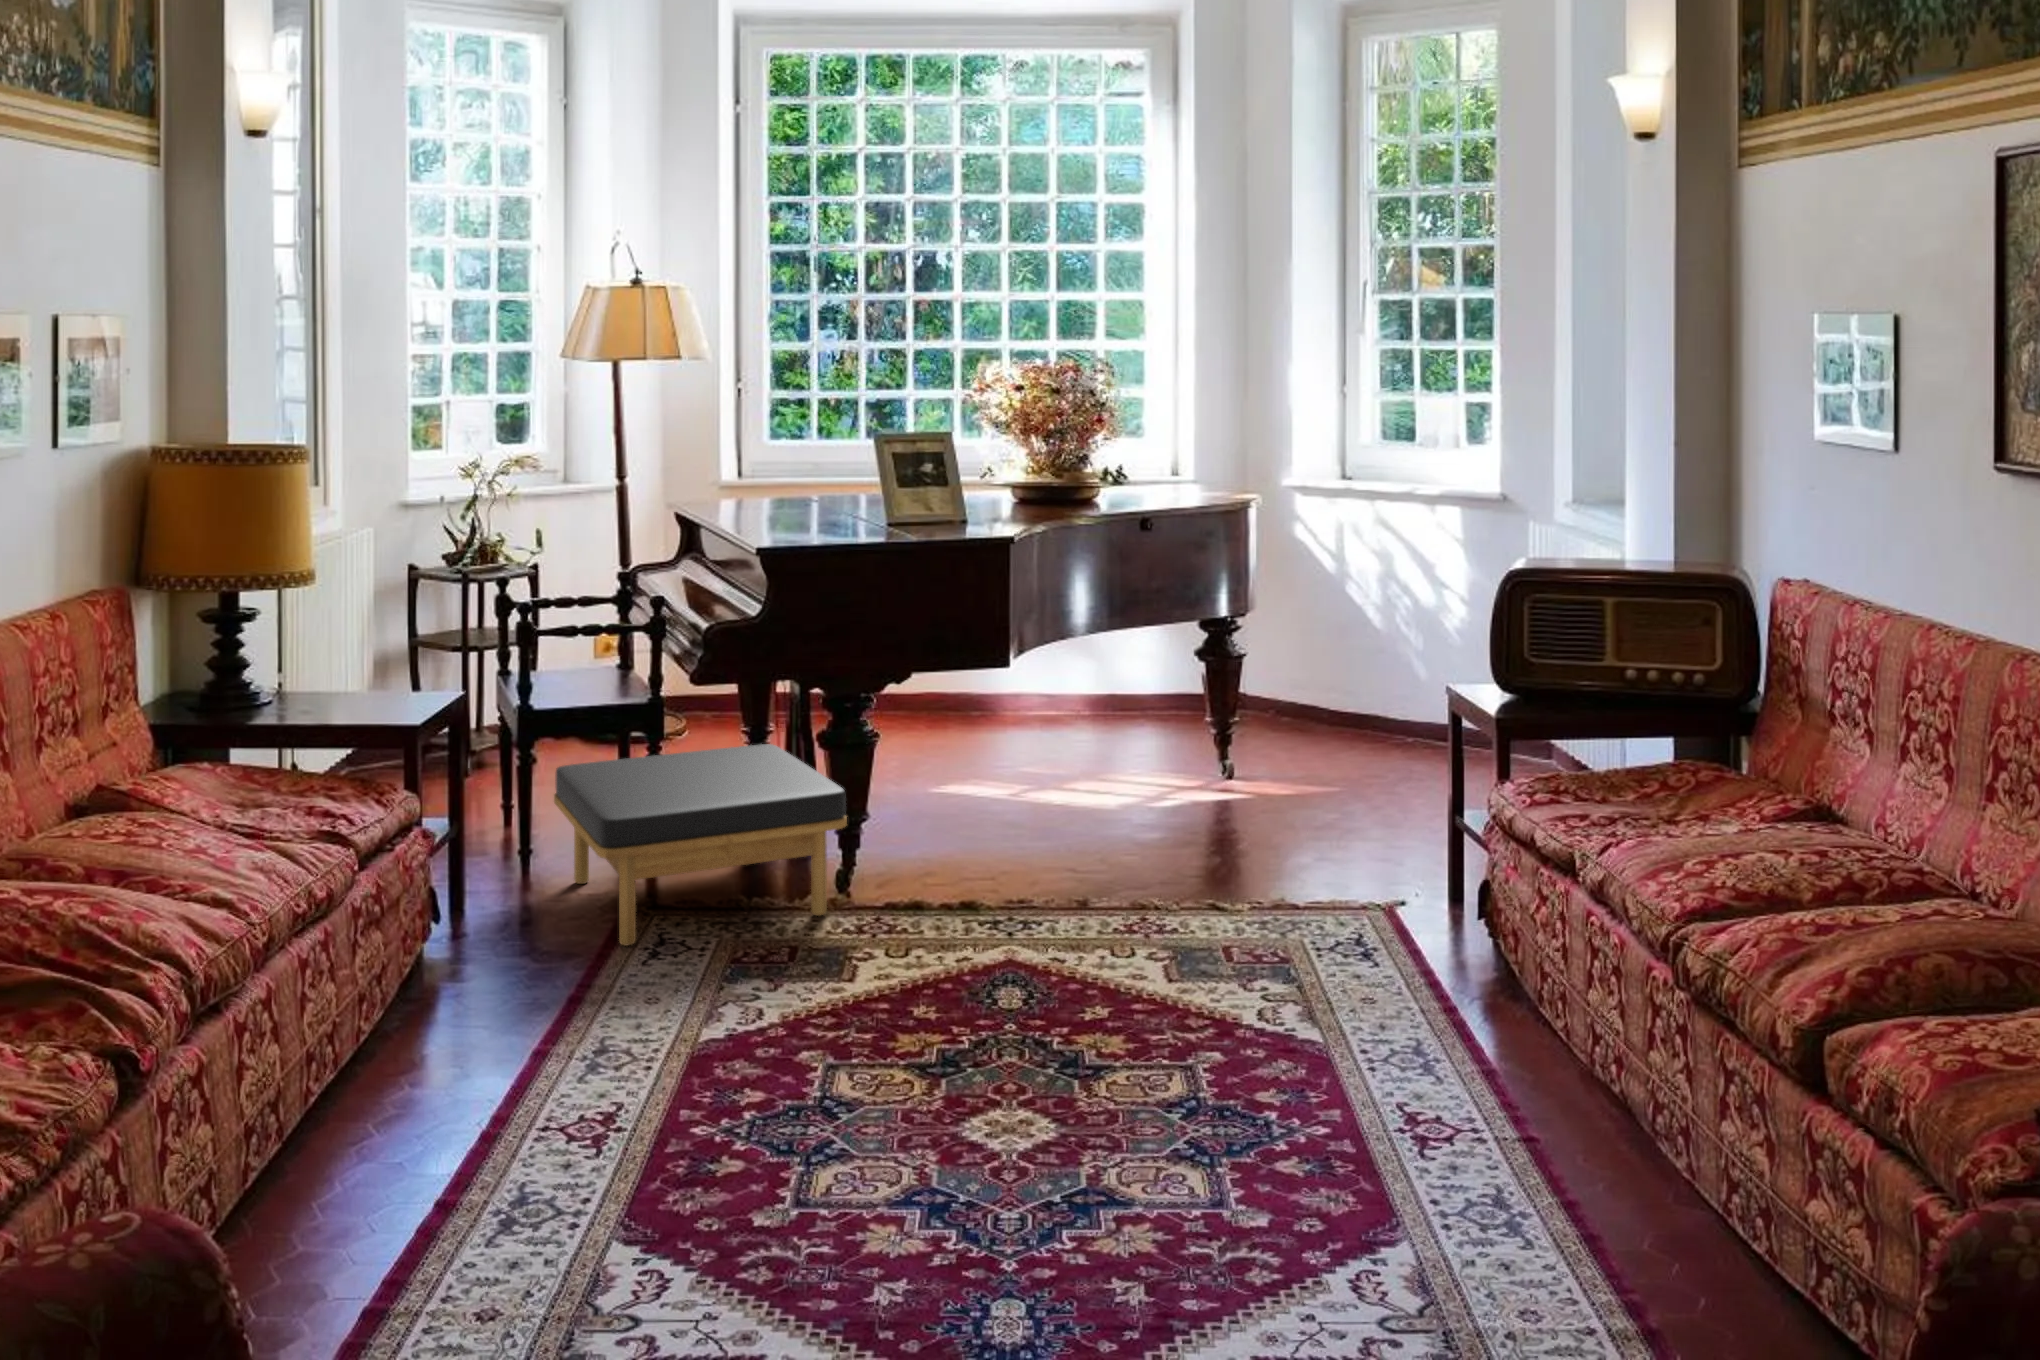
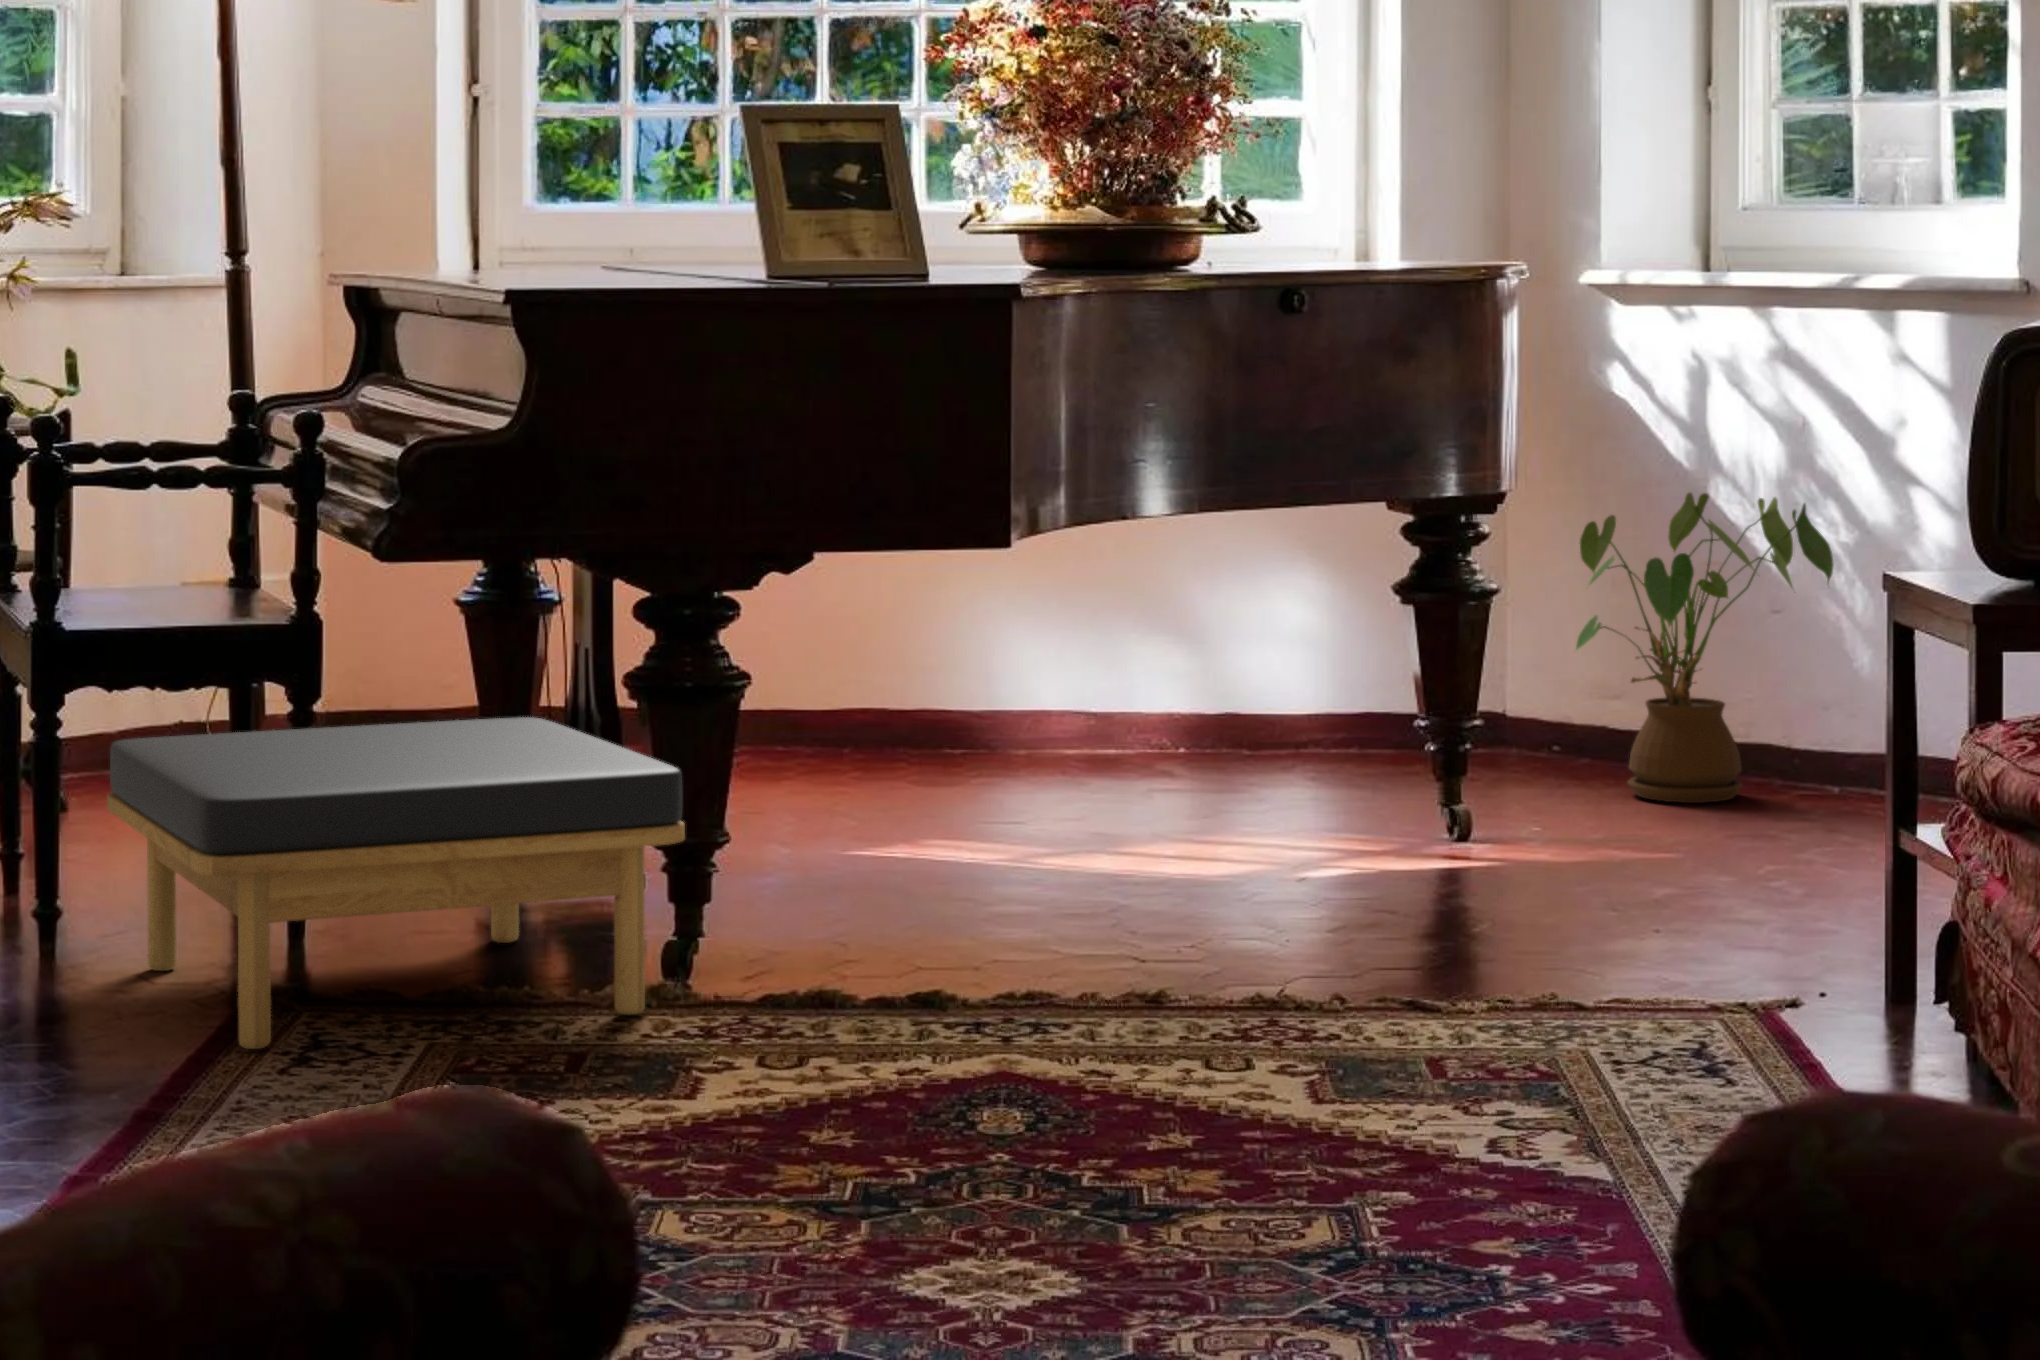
house plant: none [1279,594,1405,749] -> present [1576,493,1834,803]

